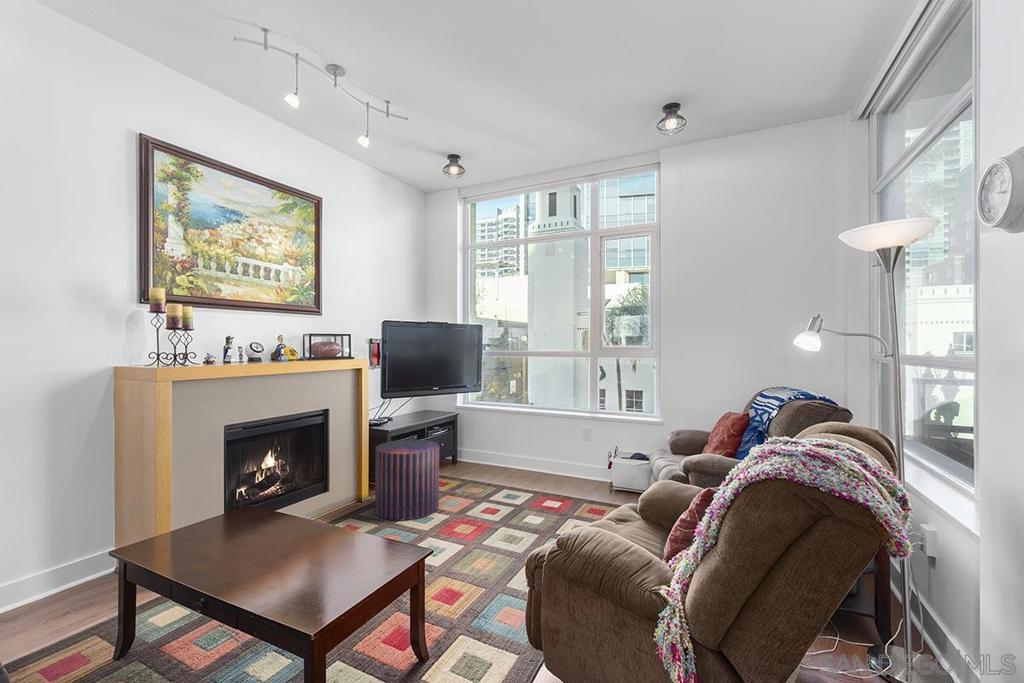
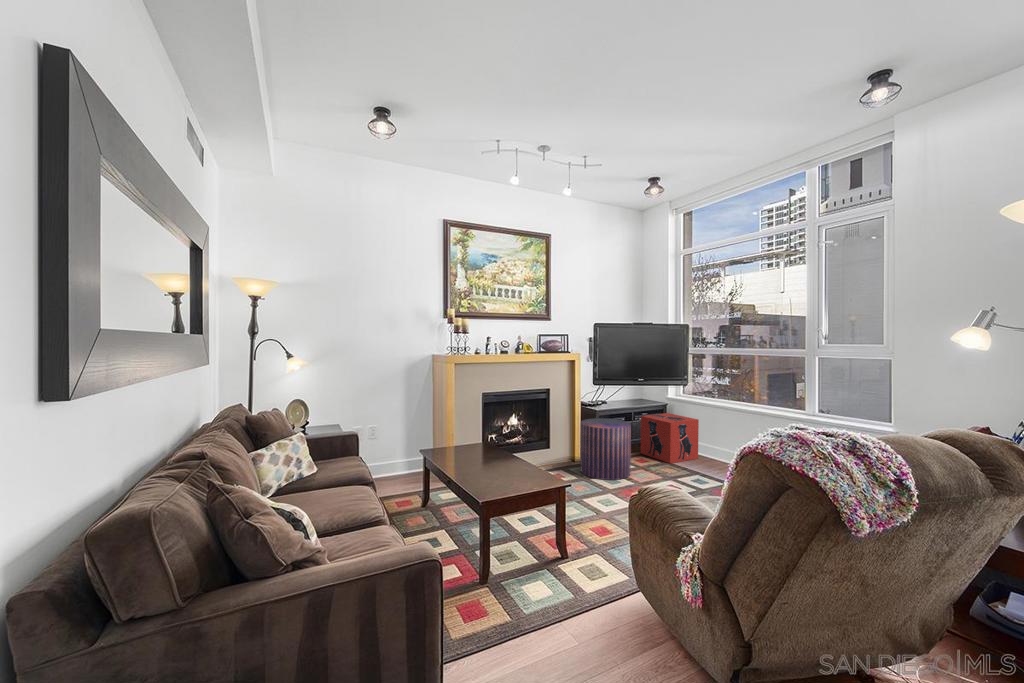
storage box: none [435,424,495,482] -> present [641,413,699,463]

